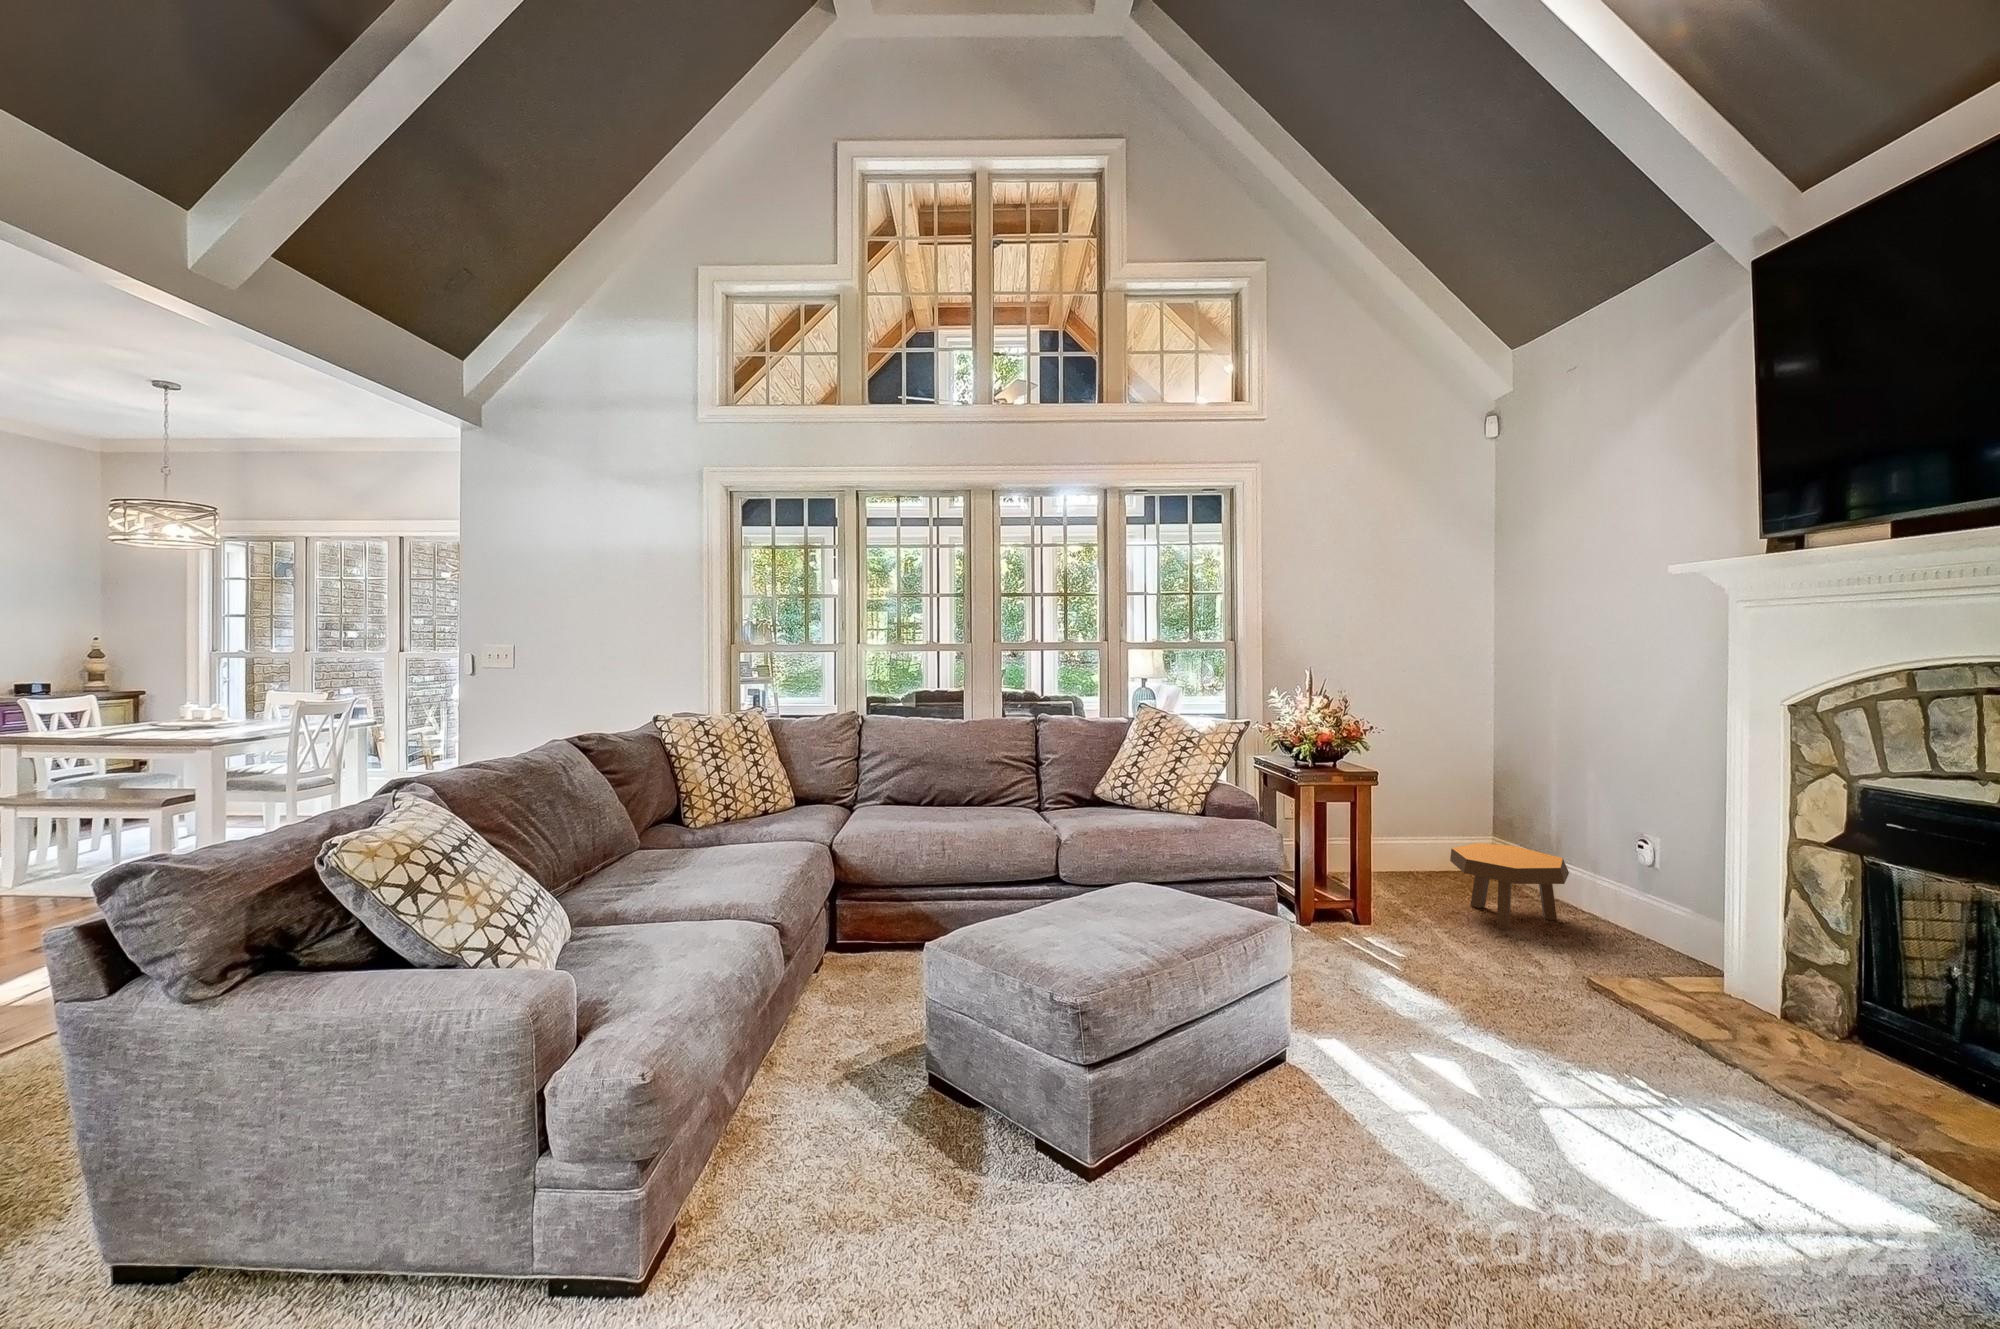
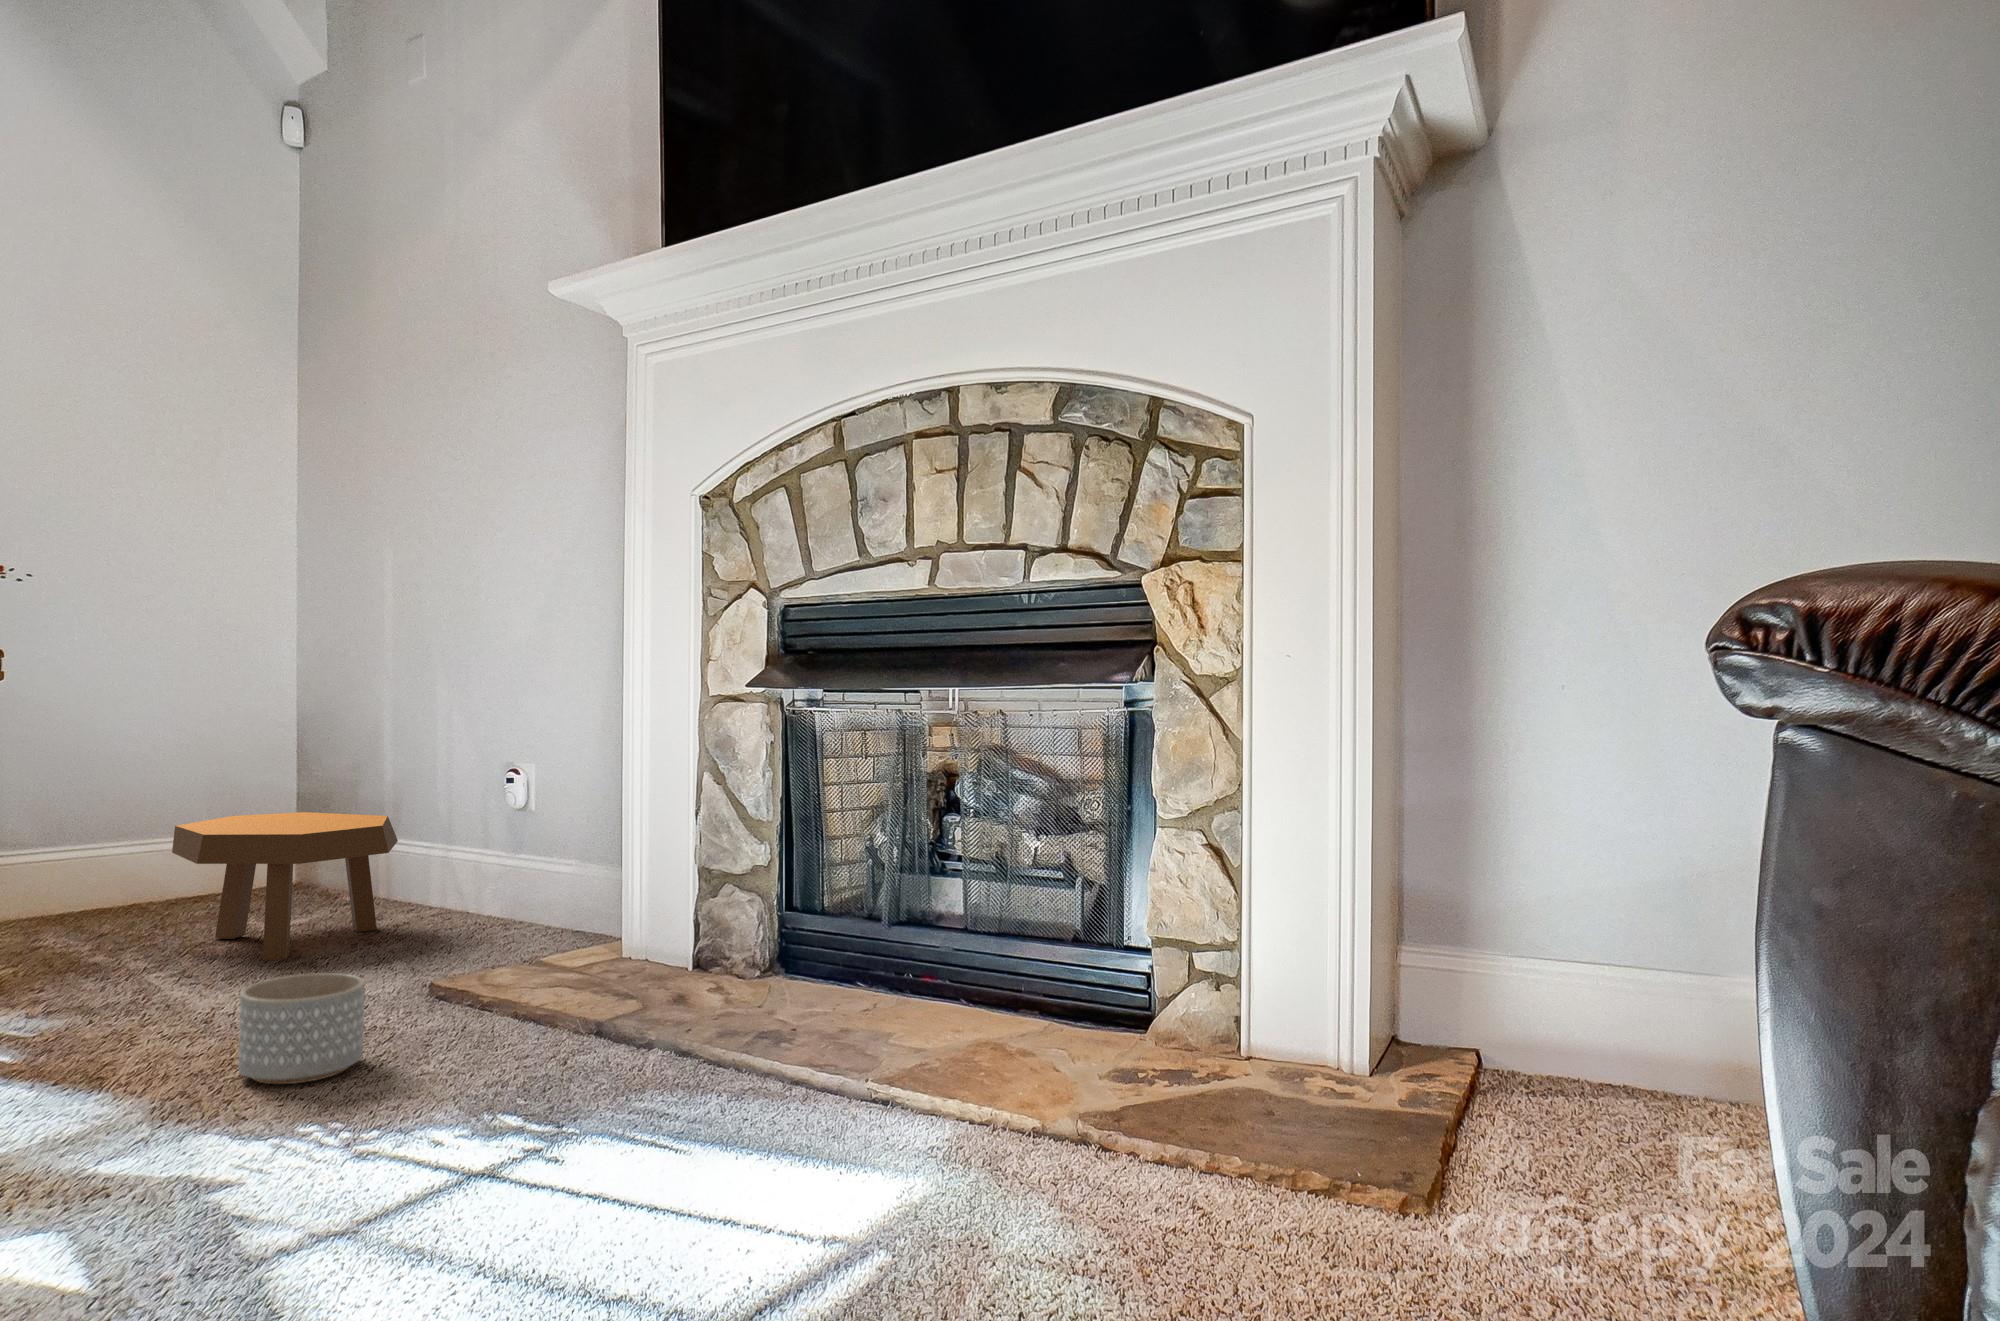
planter: none [1497,961,1558,1019] -> present [238,973,365,1084]

